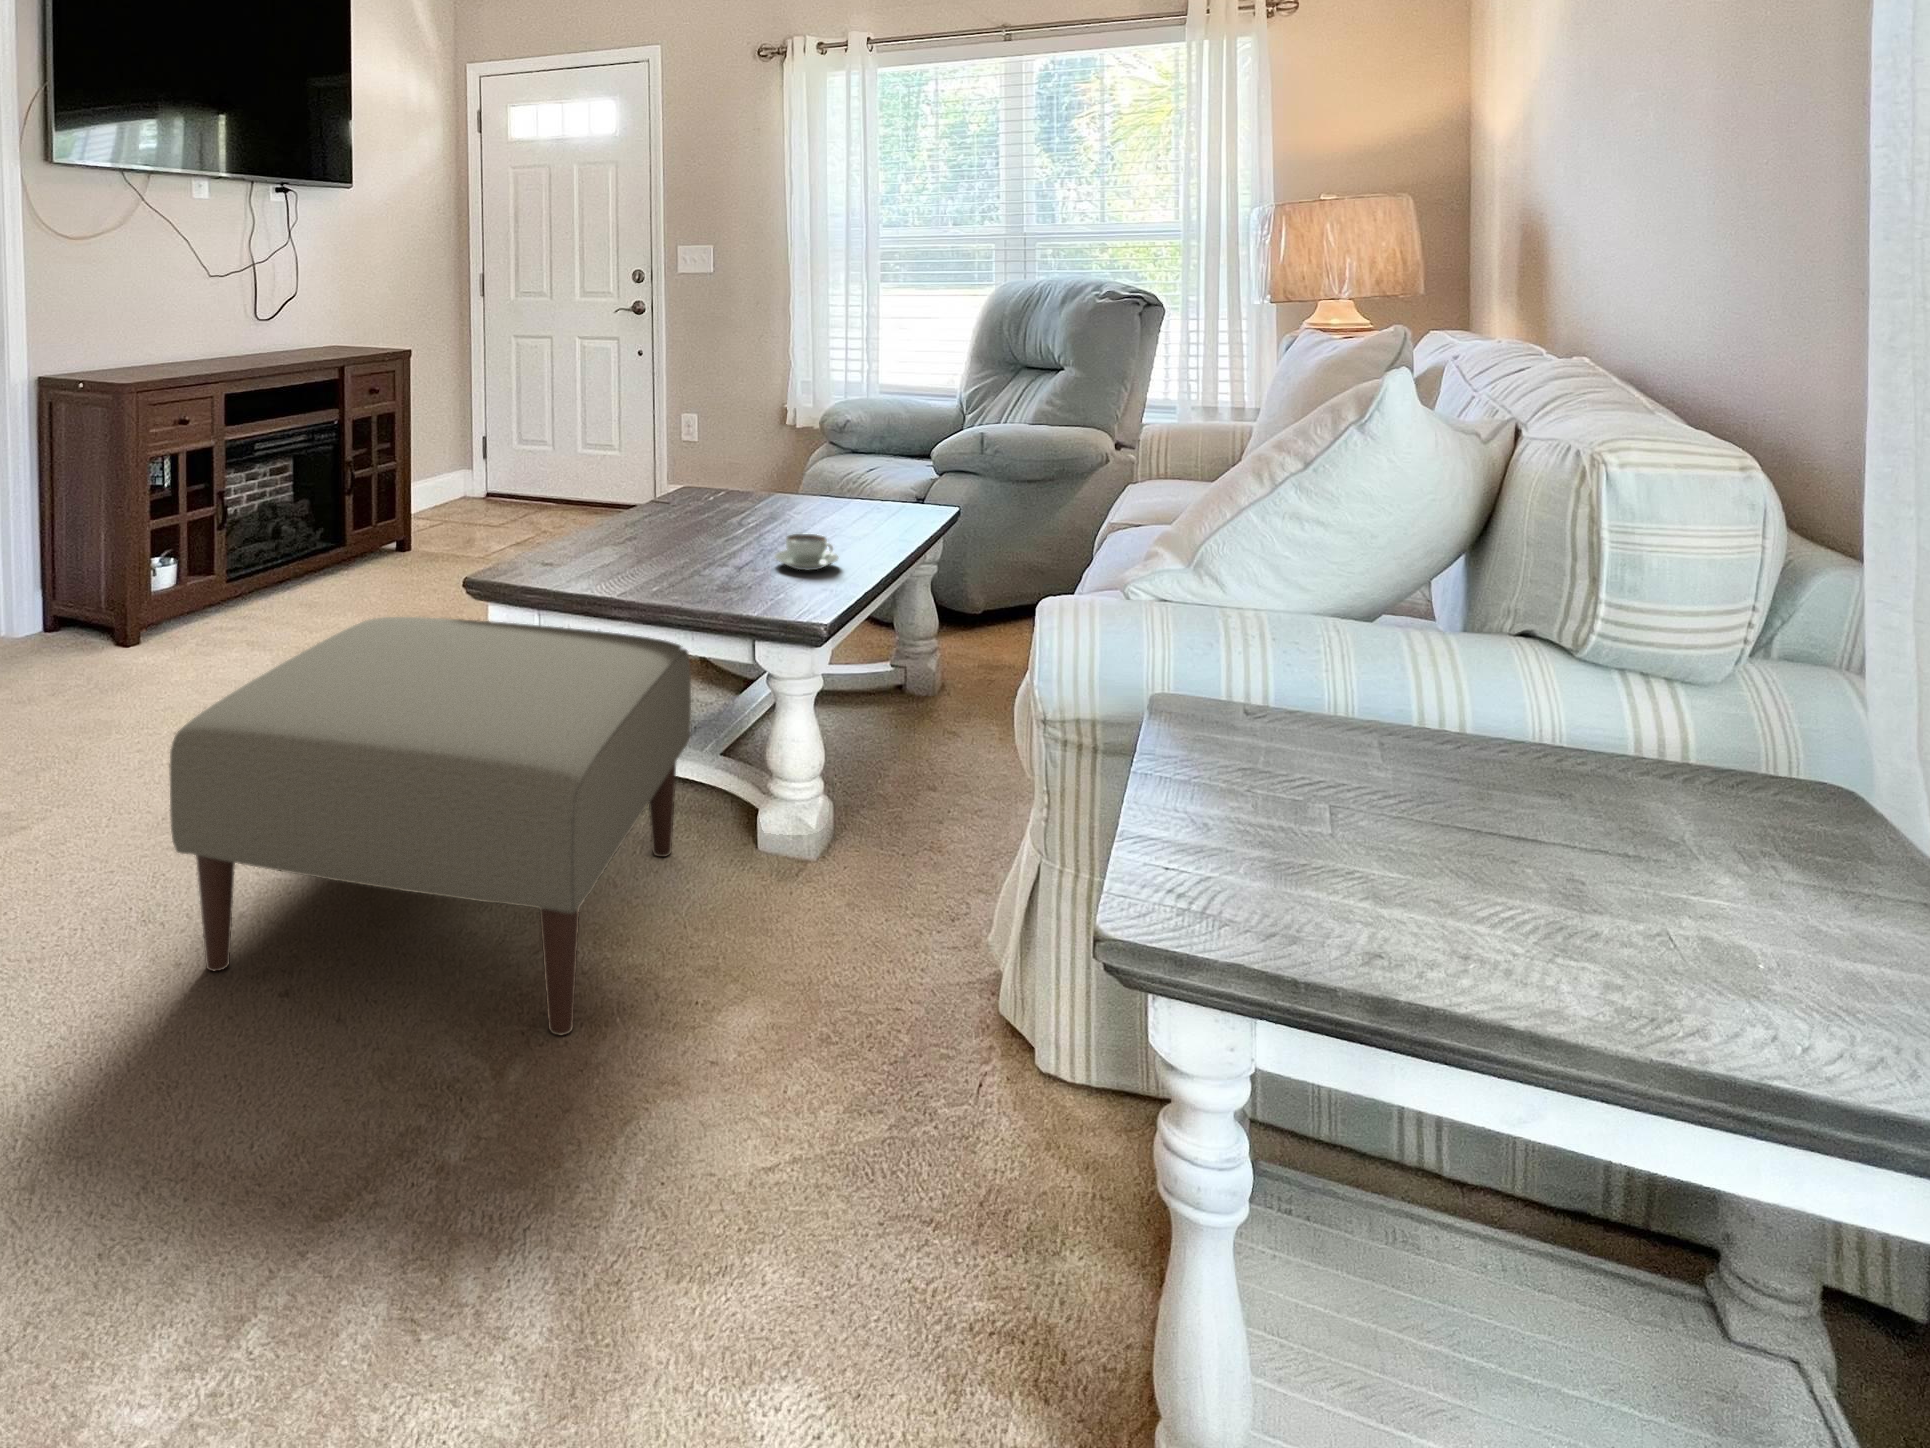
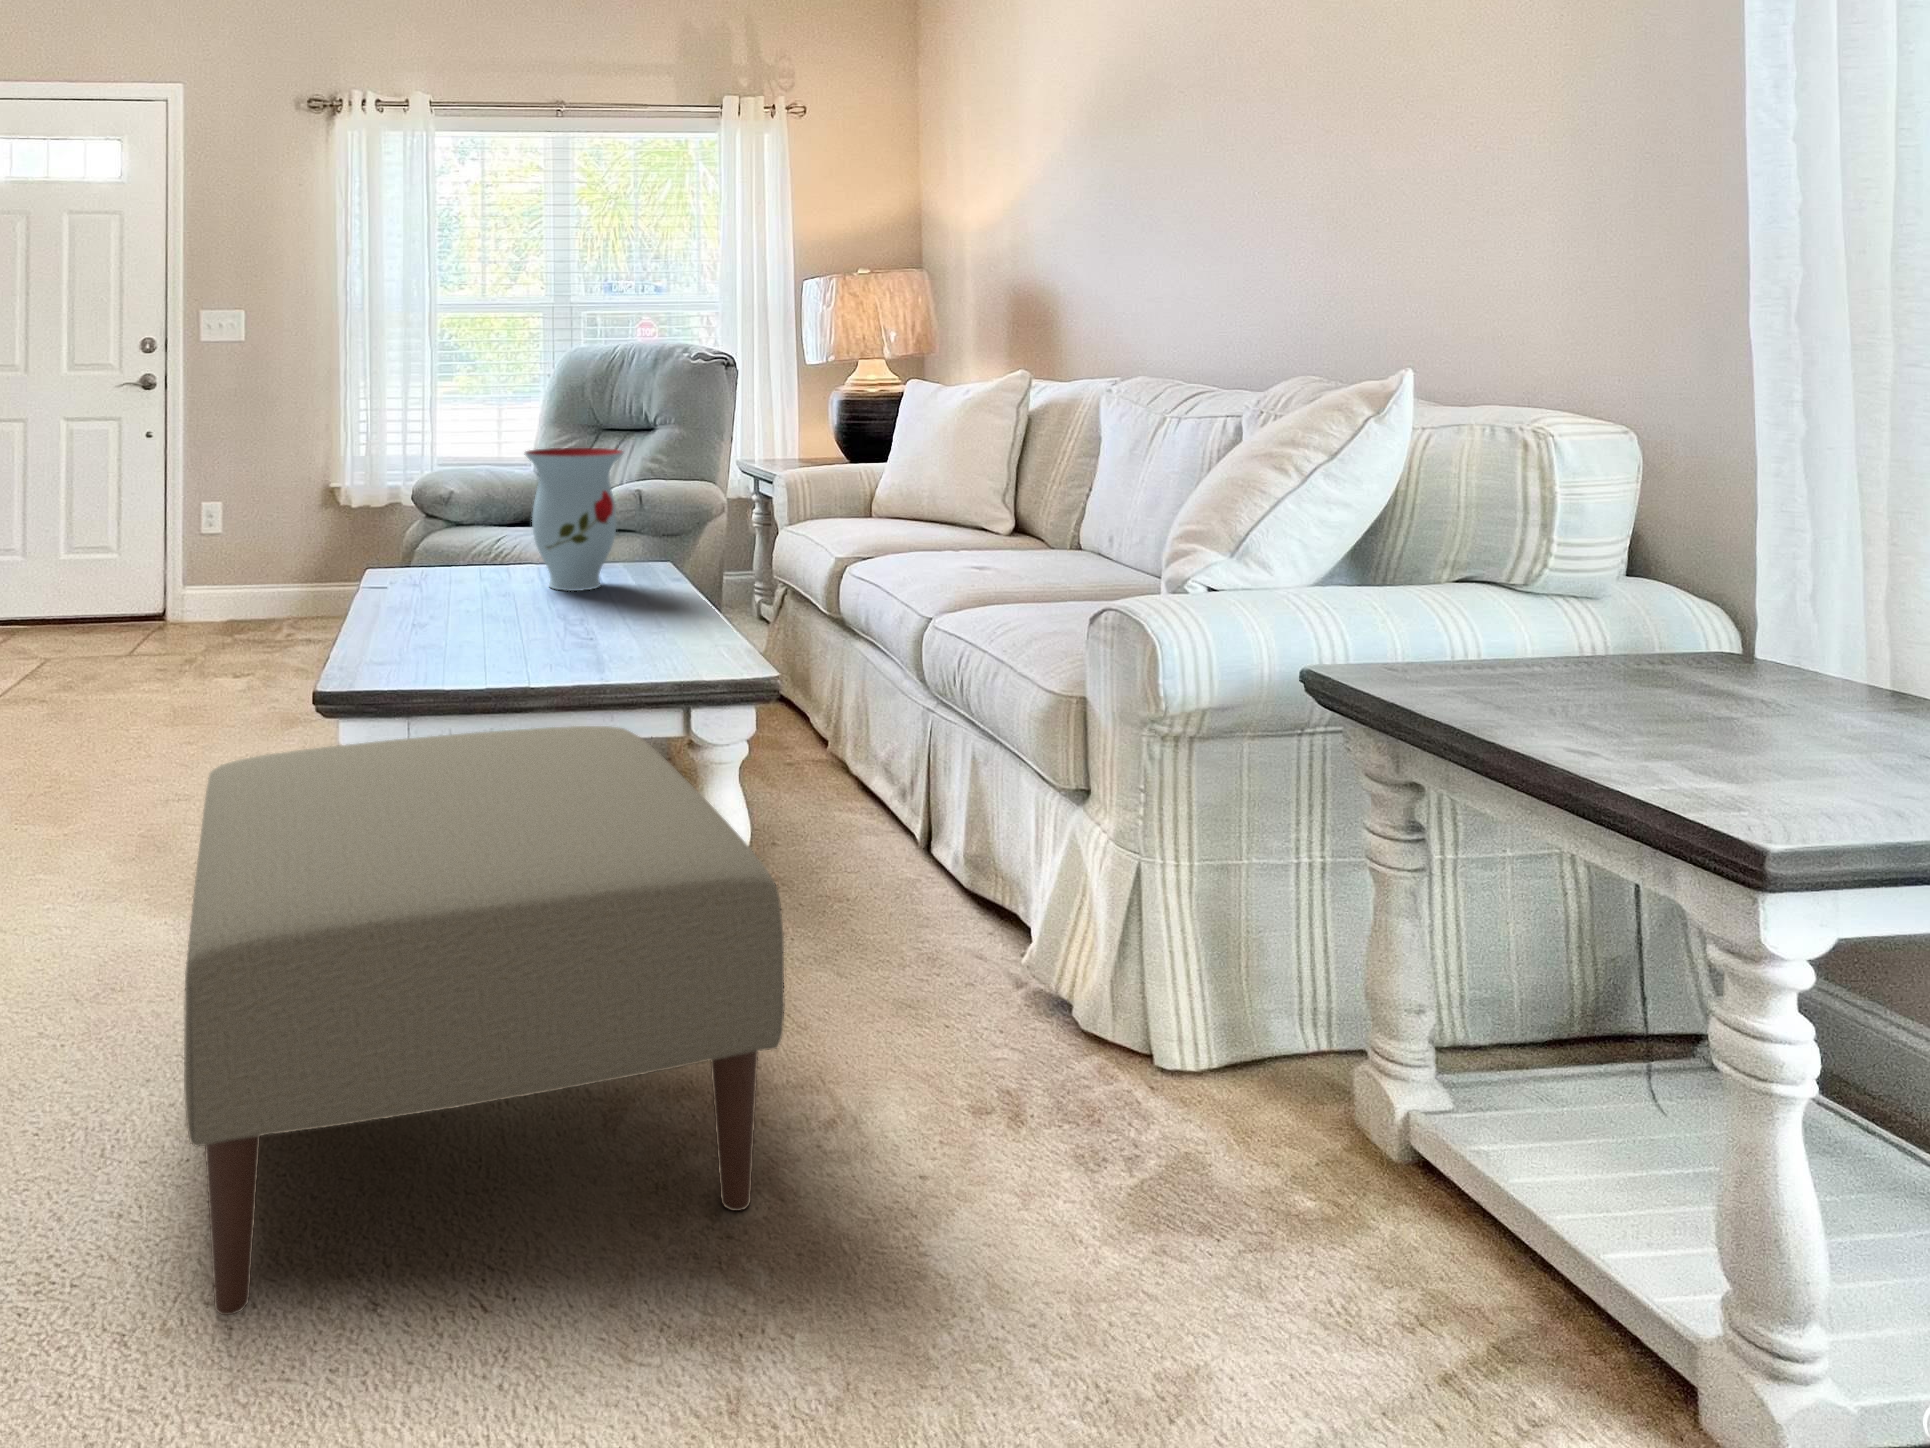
vase: none [770,389,866,524] -> present [524,448,623,591]
coffee cup: present [775,533,838,570] -> none [620,595,688,633]

